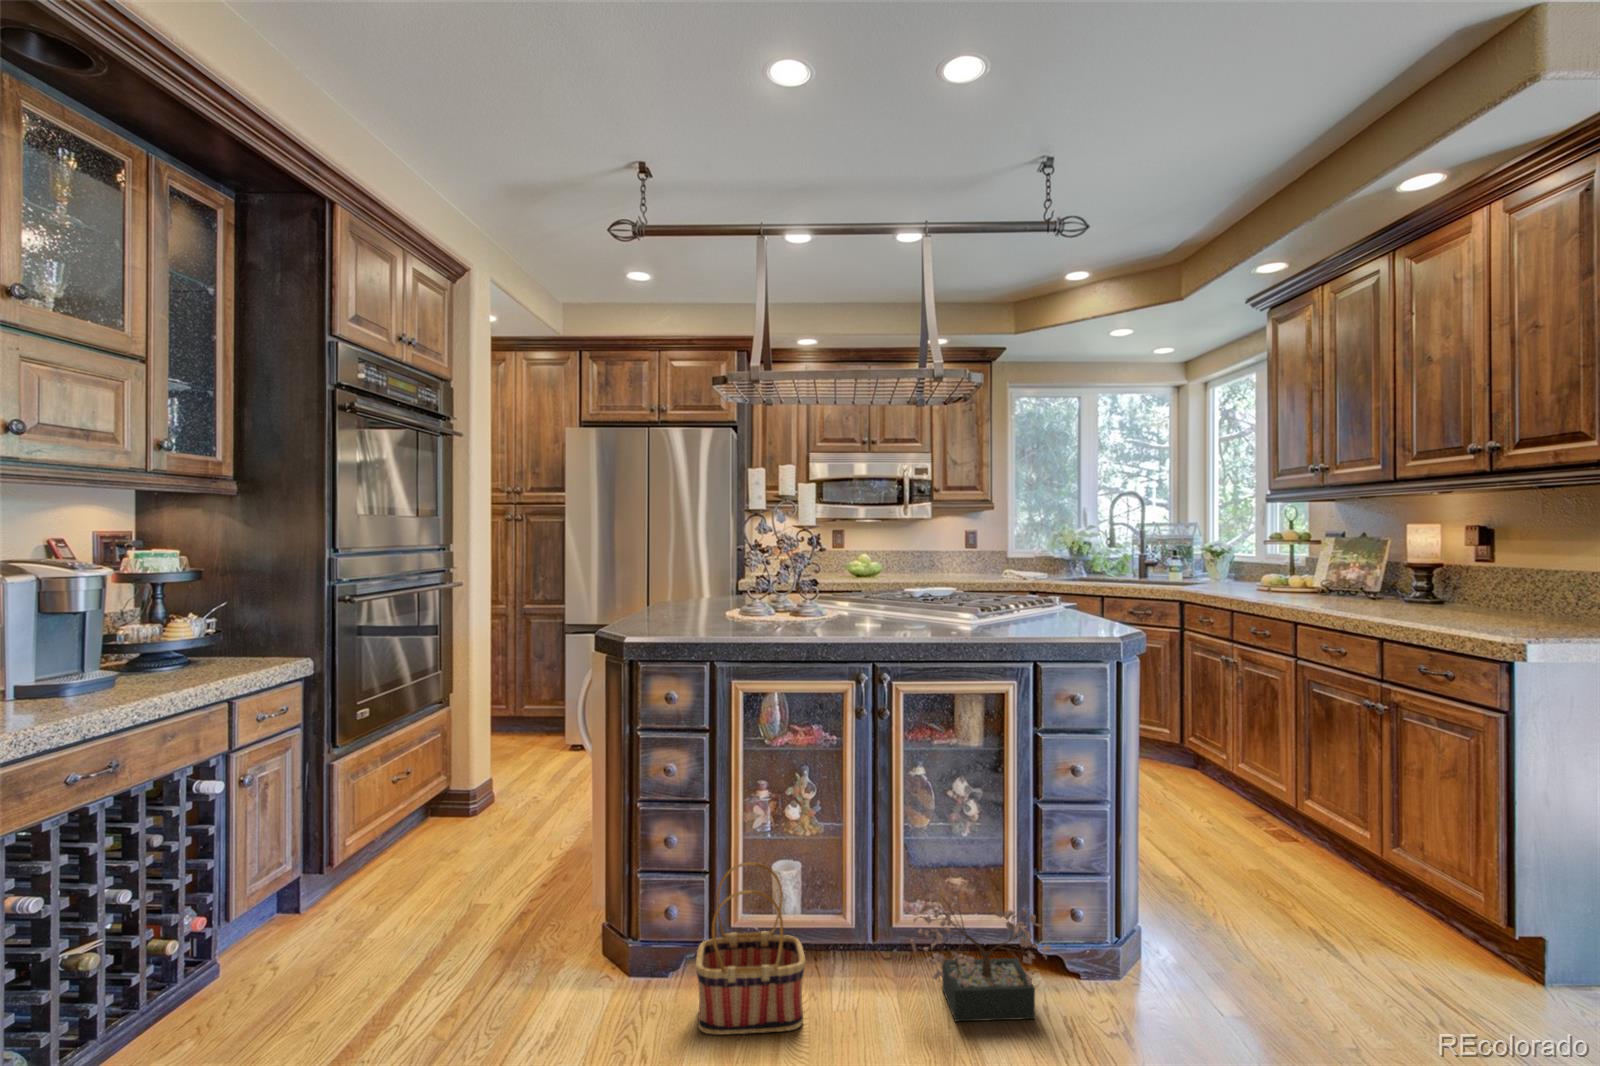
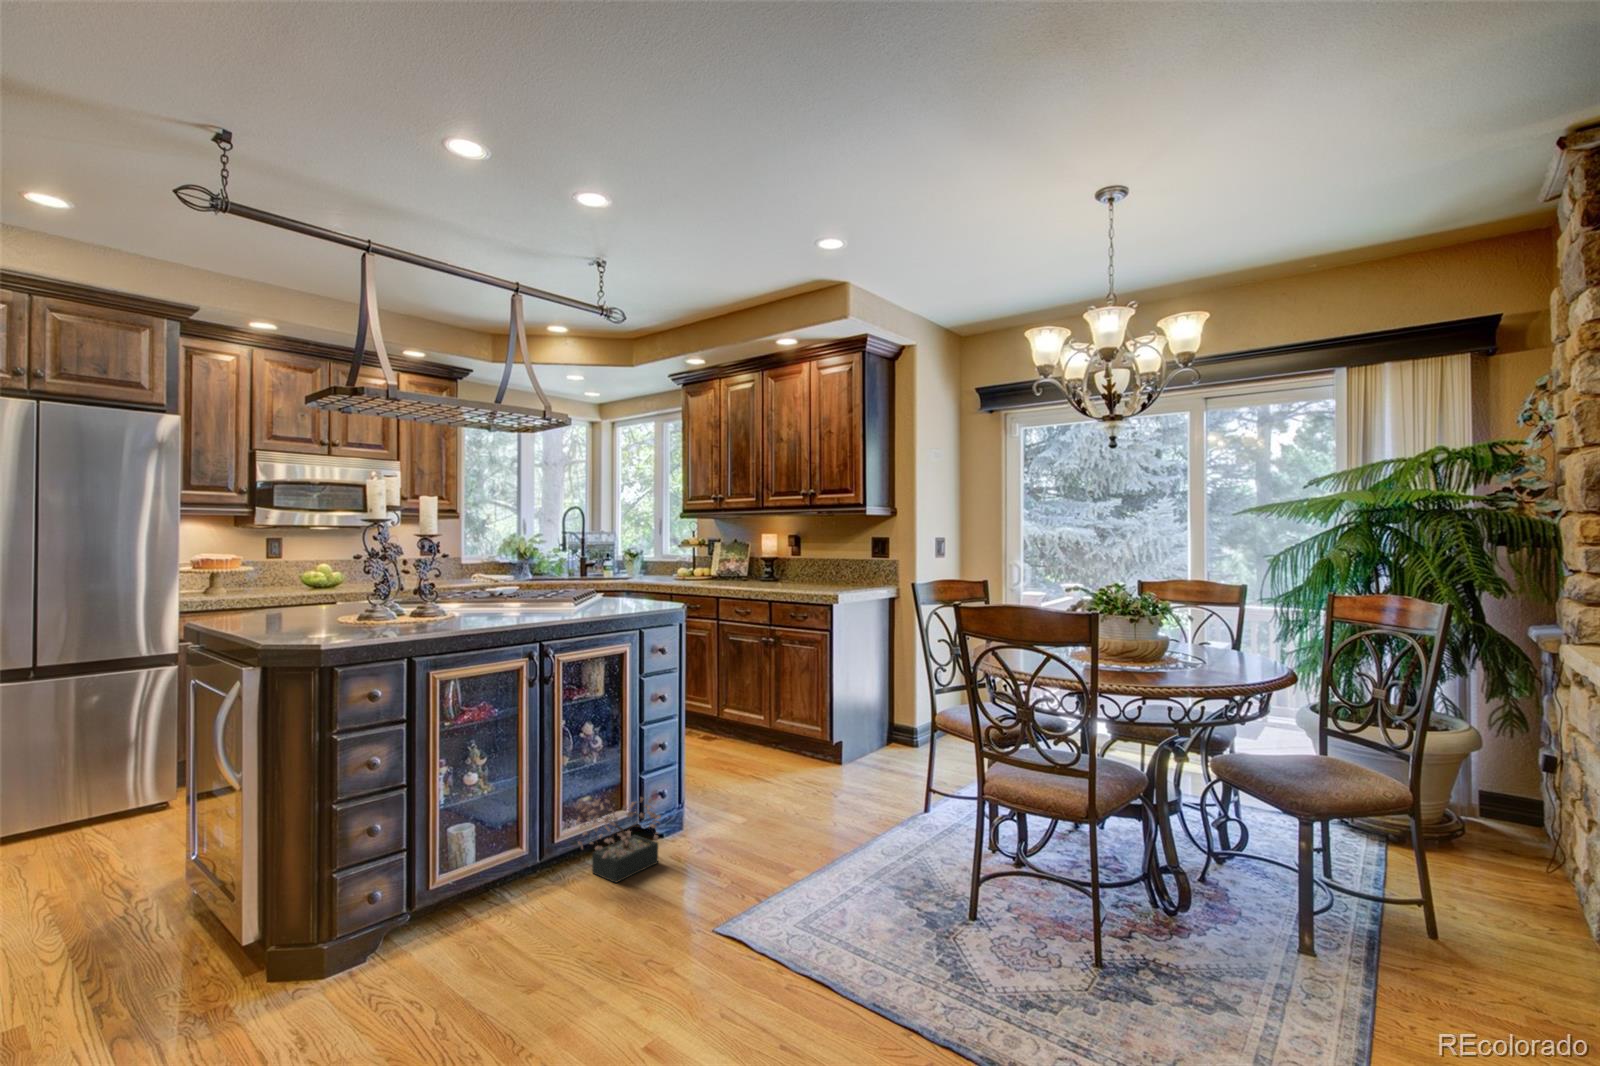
basket: present [696,862,805,1034] -> none [423,820,522,965]

